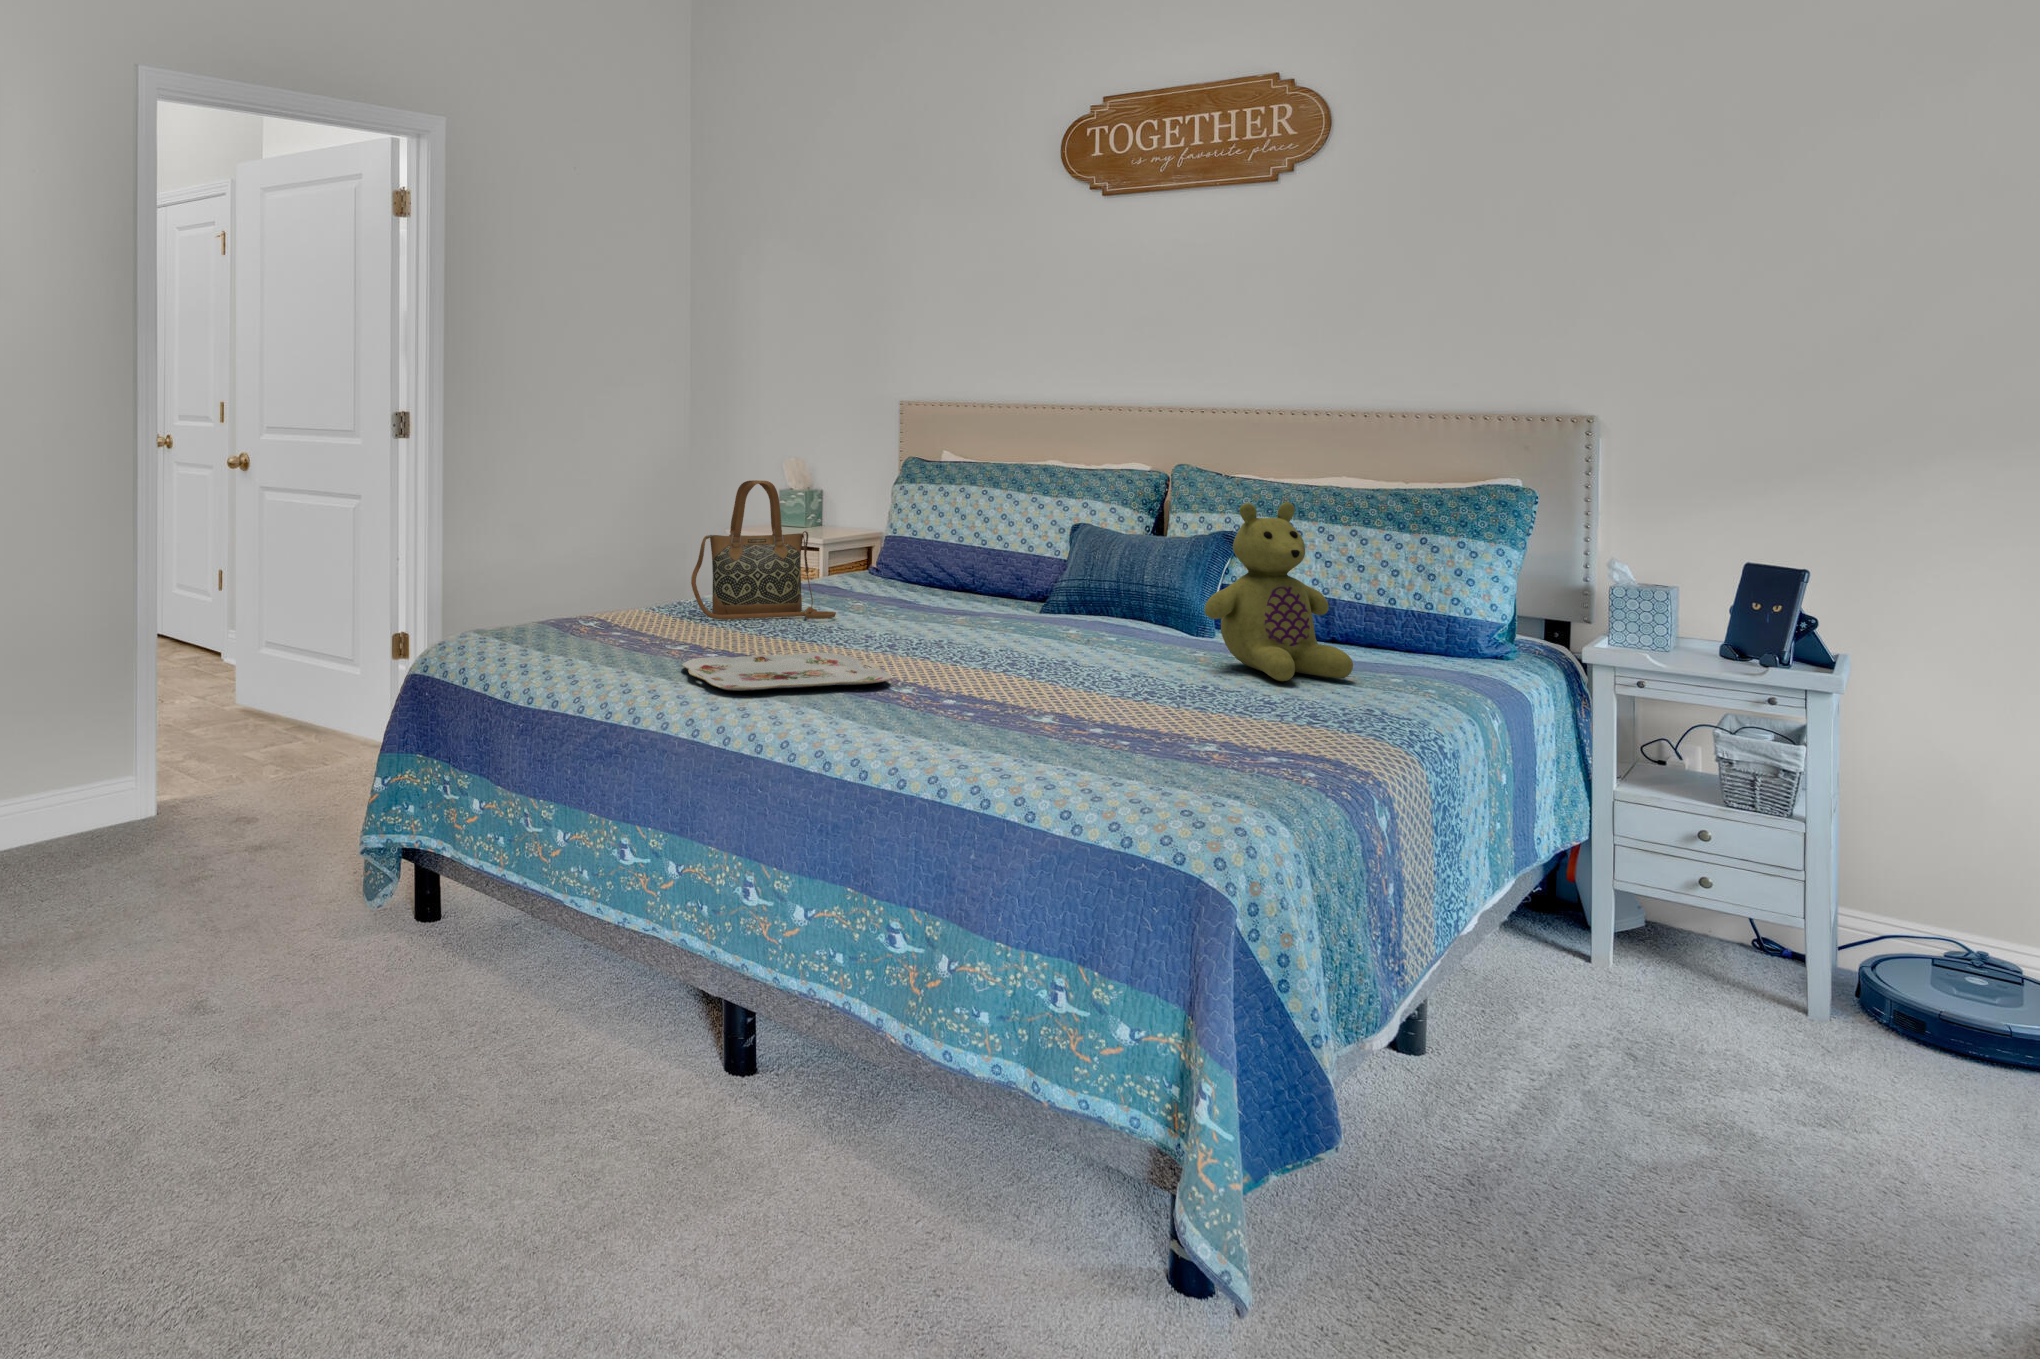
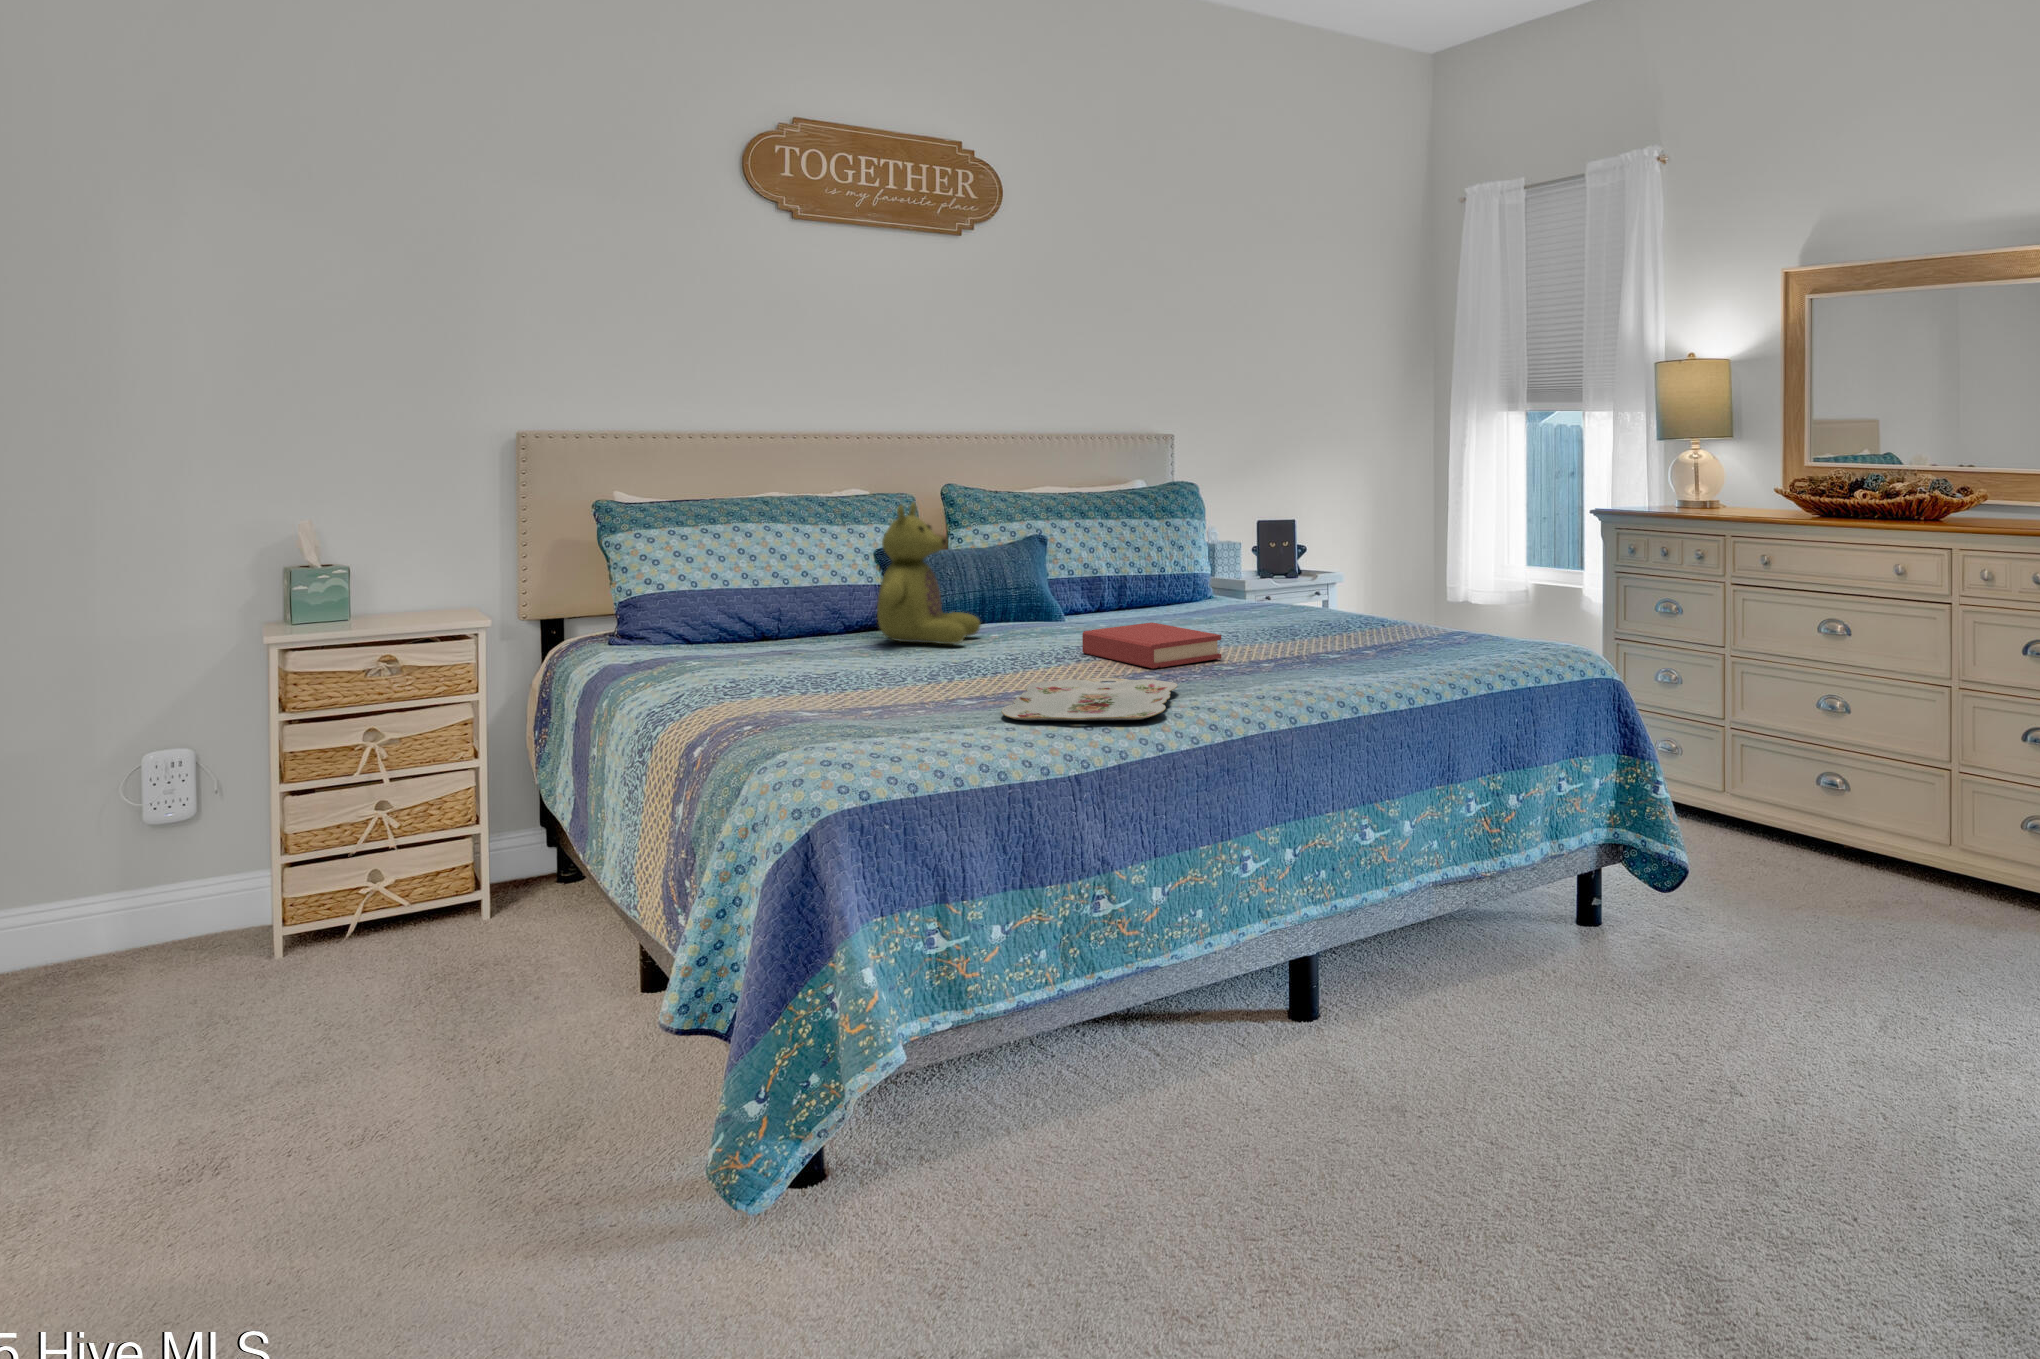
handbag: present [691,480,836,620] -> none [739,525,858,692]
stuffed bear: present [1205,502,1353,681] -> present [877,502,980,644]
hardback book: none [981,628,1119,685] -> present [1082,623,1221,668]

